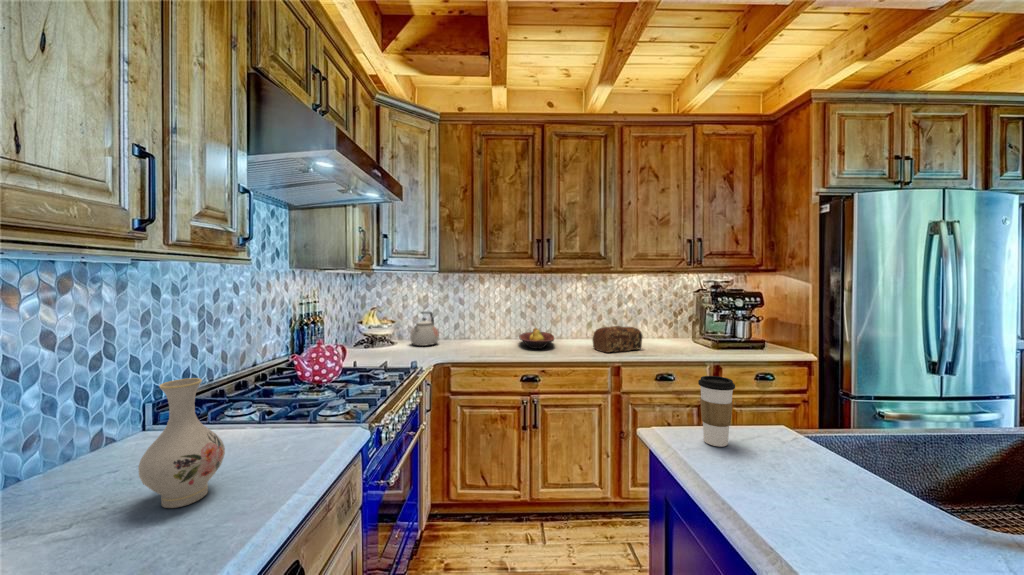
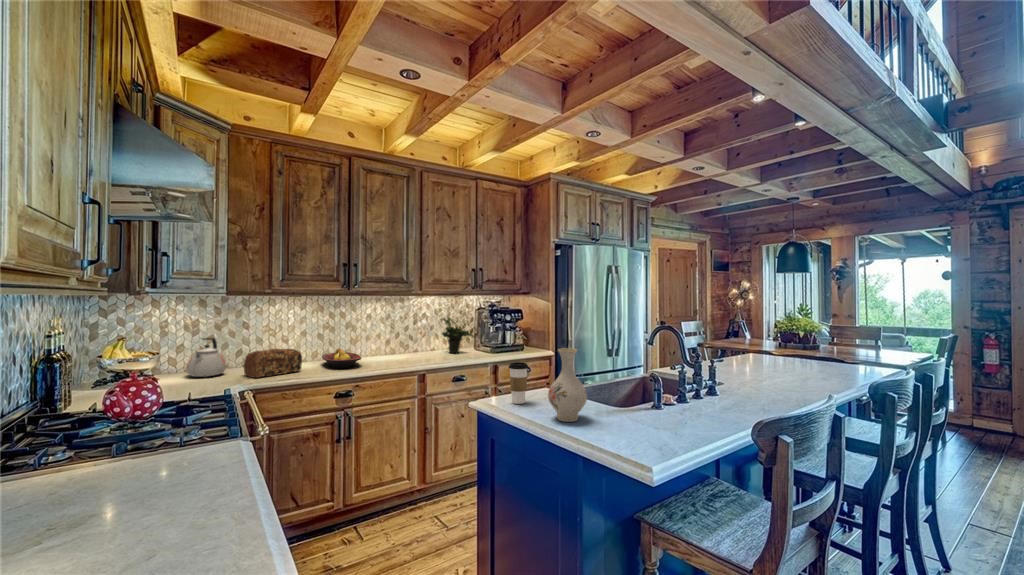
potted plant: none [650,299,695,342] -> present [442,318,475,353]
bread loaf: present [593,326,642,353] -> present [244,349,302,378]
vase: present [138,378,225,508] -> present [548,348,587,422]

